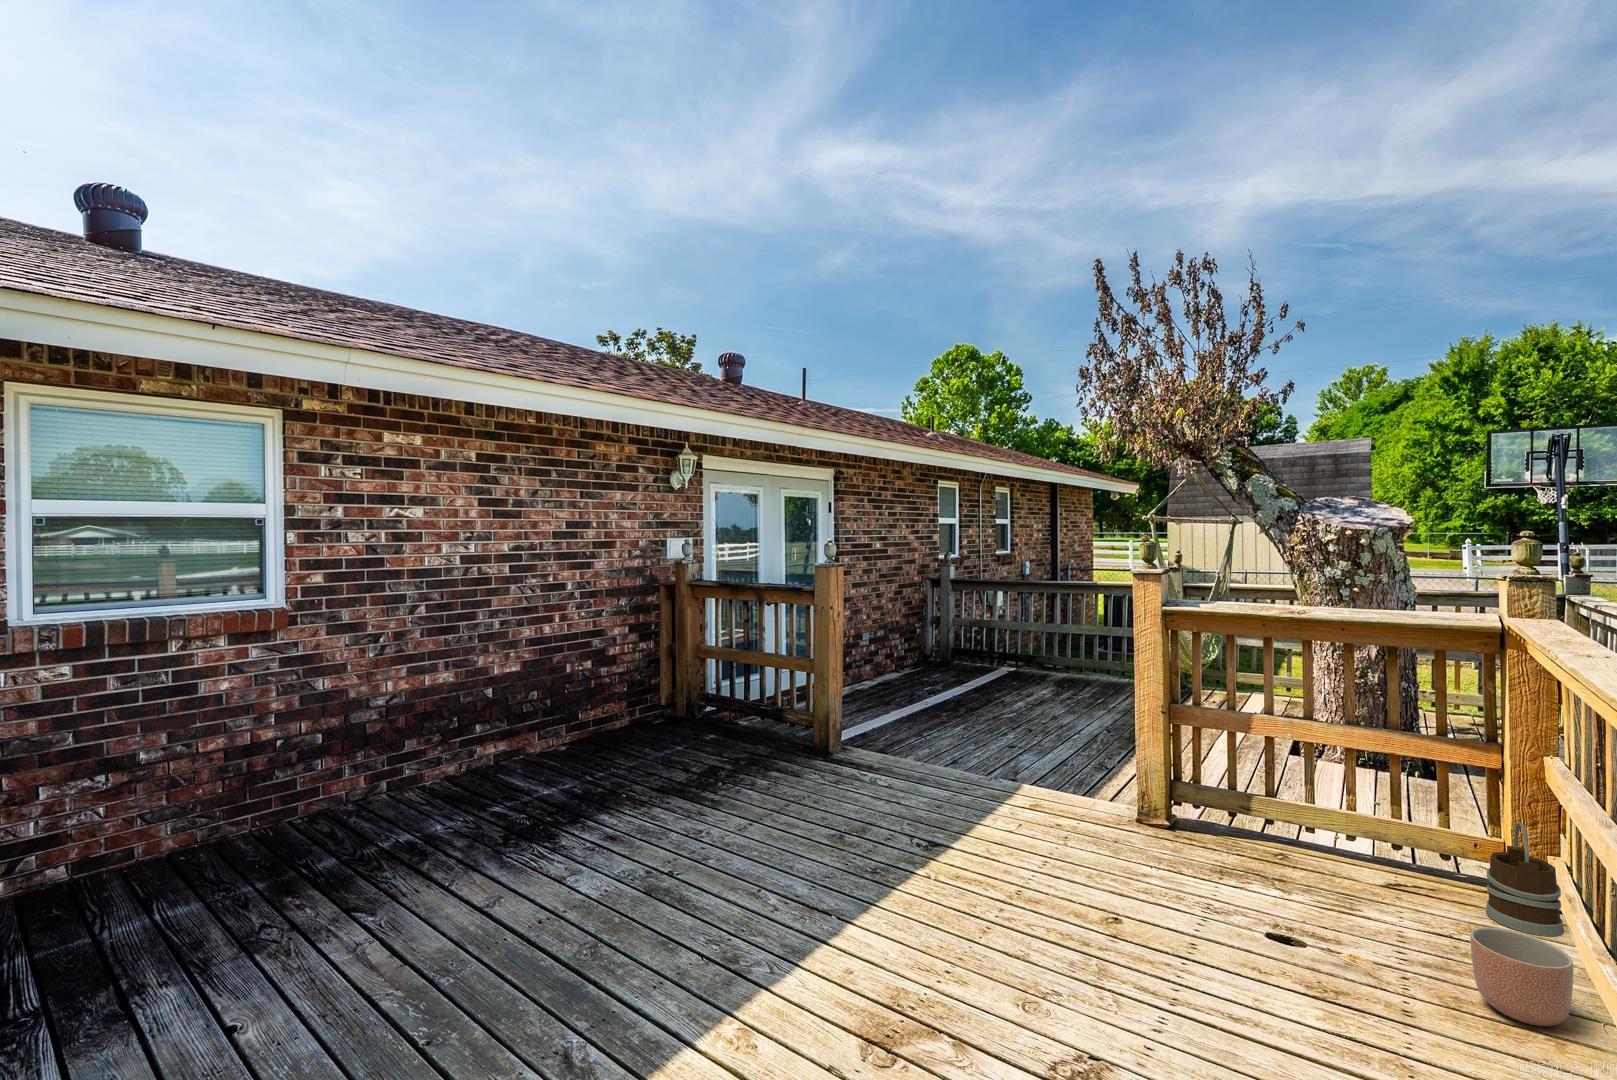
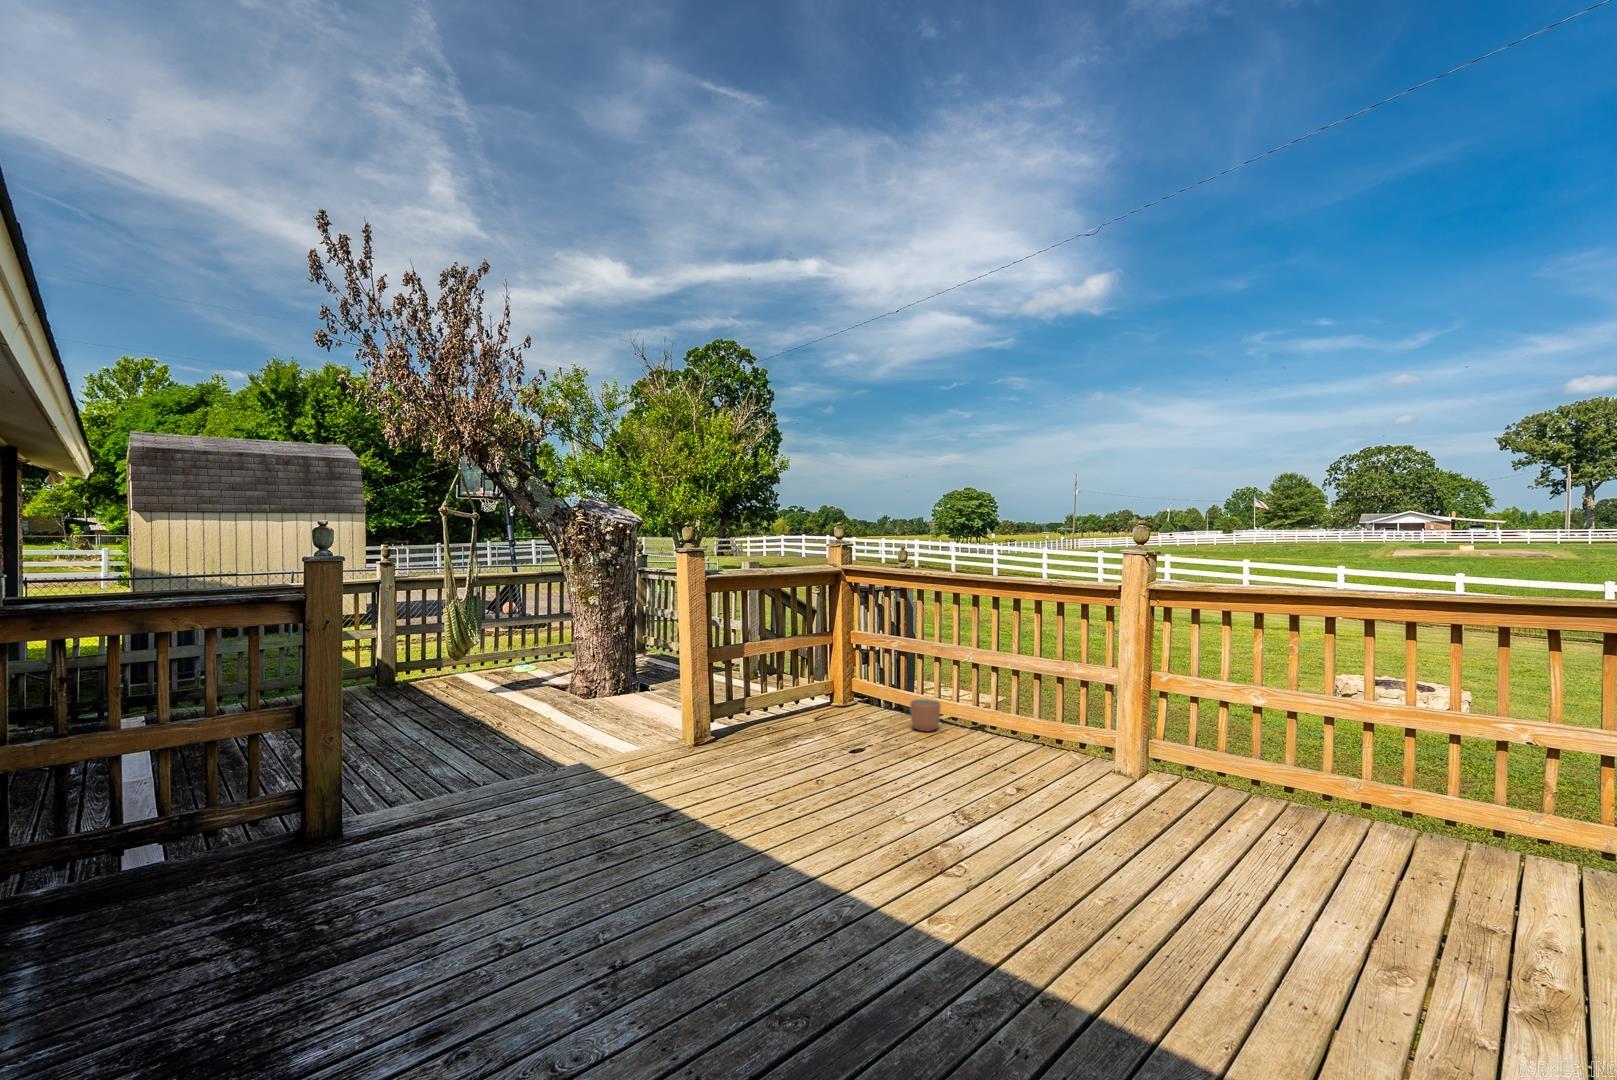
wooden bucket: present [1486,823,1564,936] -> none [846,666,871,714]

